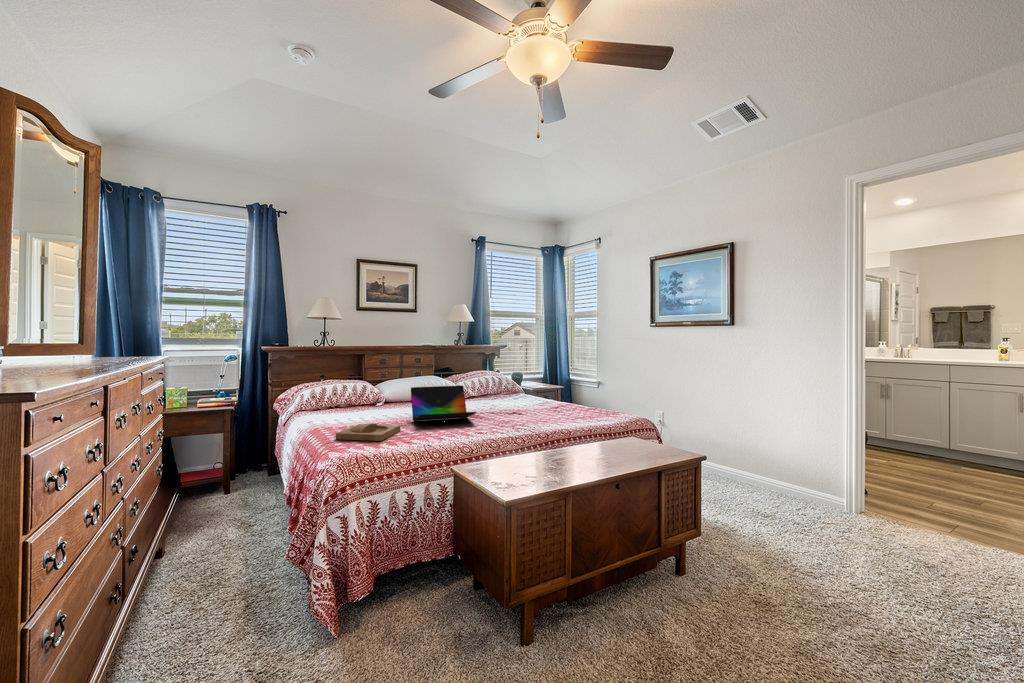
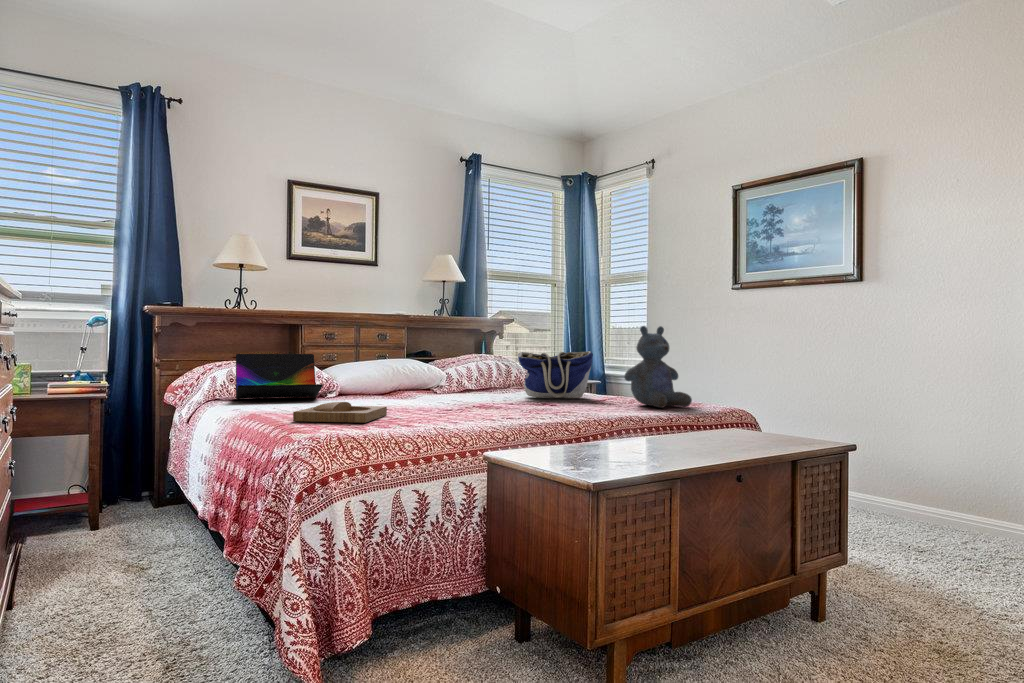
stuffed bear: none [564,364,608,421] -> present [624,326,692,408]
tote bag: none [497,378,547,409] -> present [517,351,593,398]
laptop: present [411,386,476,421] -> present [236,354,323,399]

